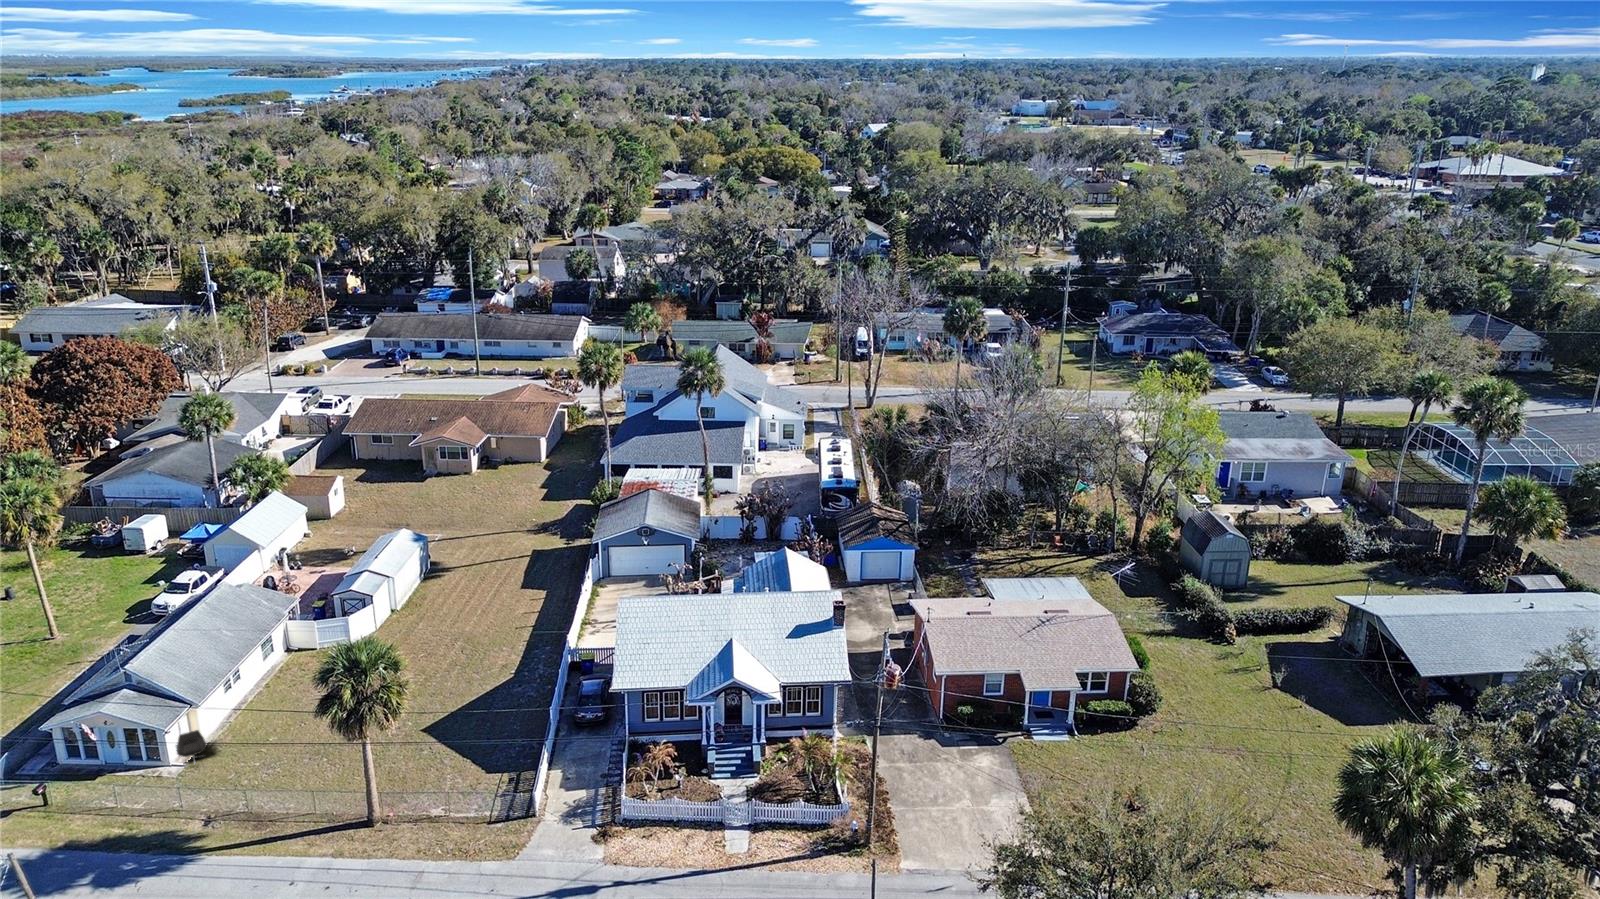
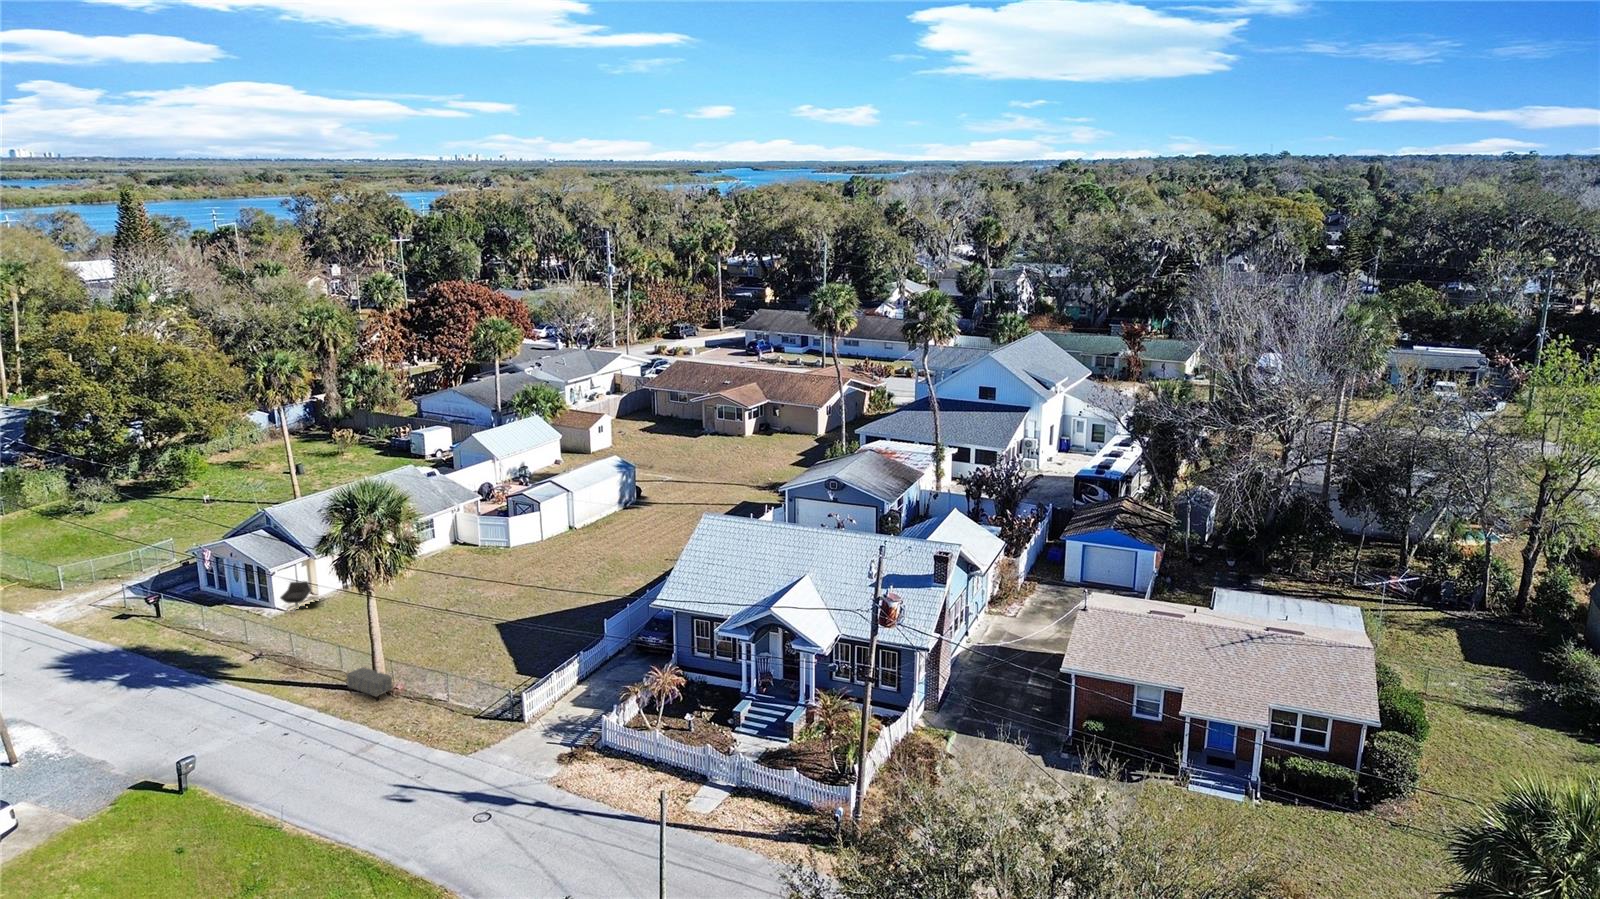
bench: none [341,807,390,836] -> present [347,667,393,701]

